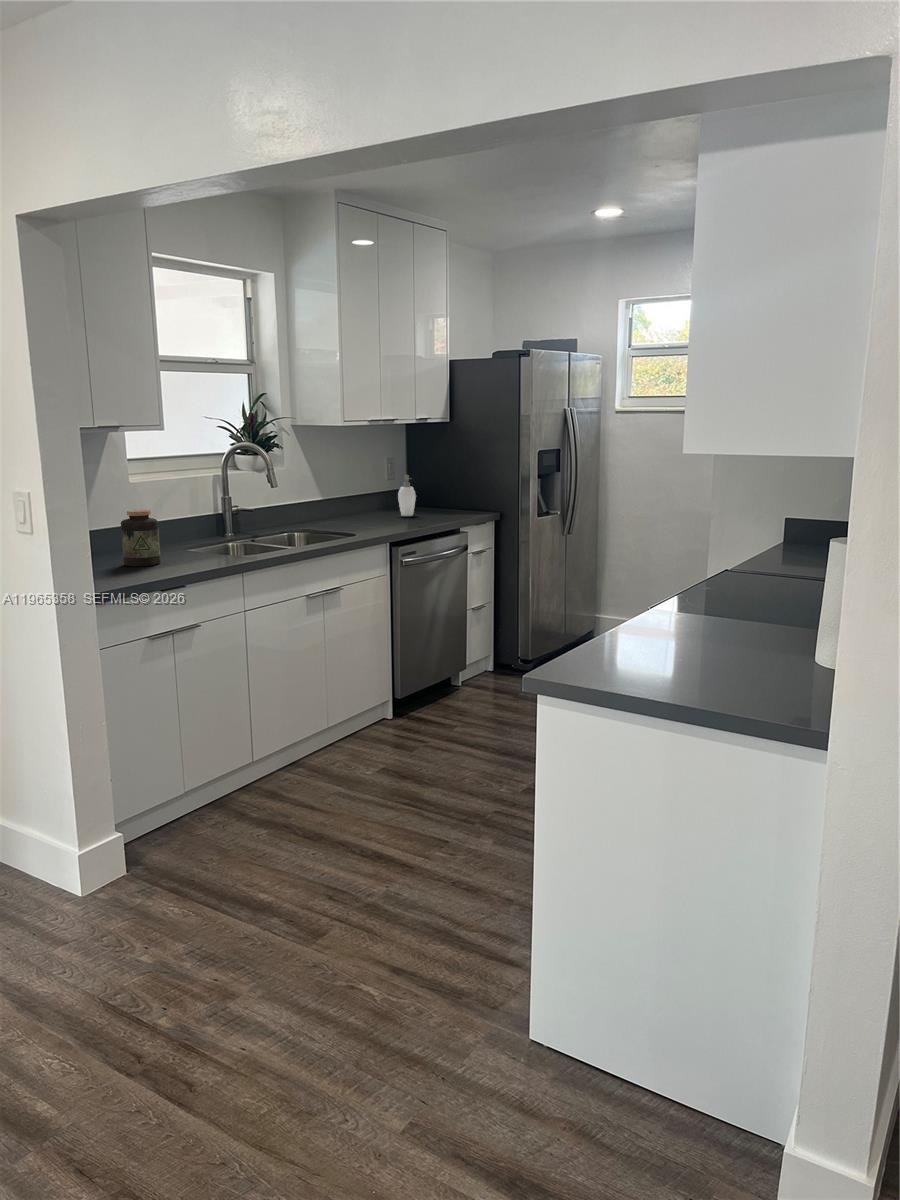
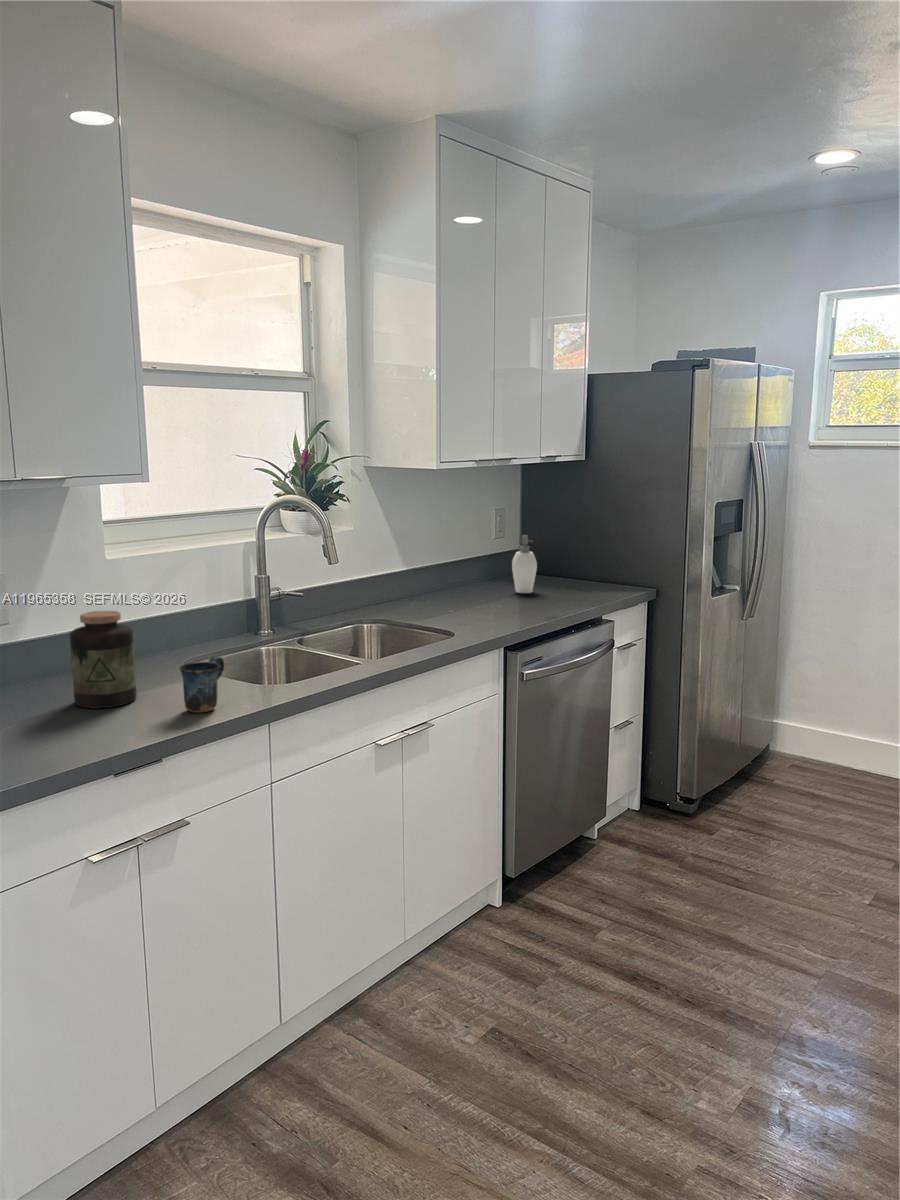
mug: none [190,535,214,566] -> present [179,657,224,713]

